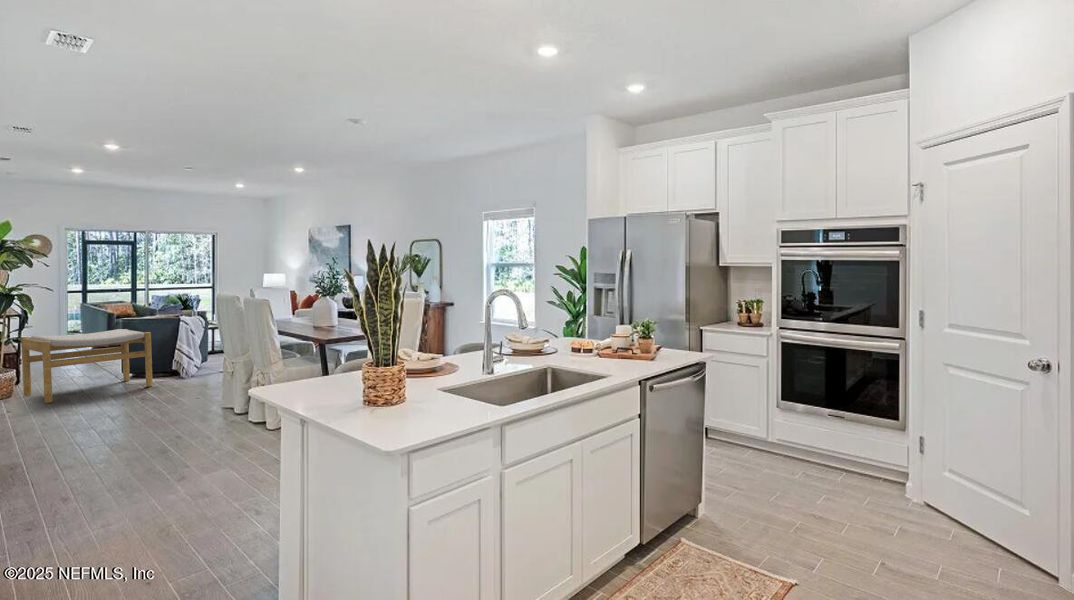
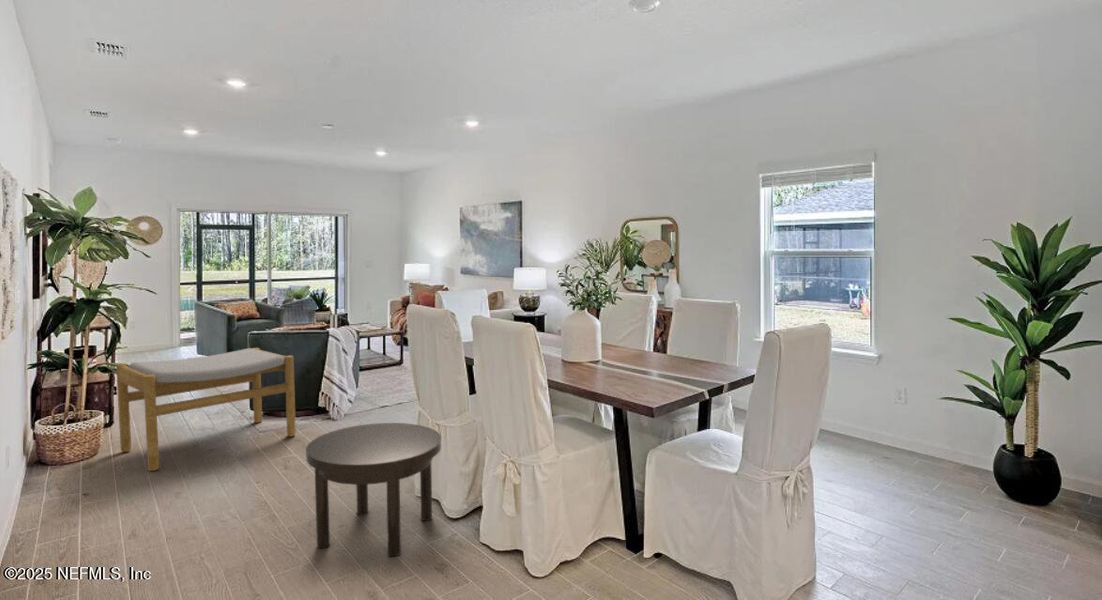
side table: none [144,362,229,427] -> present [306,423,441,556]

